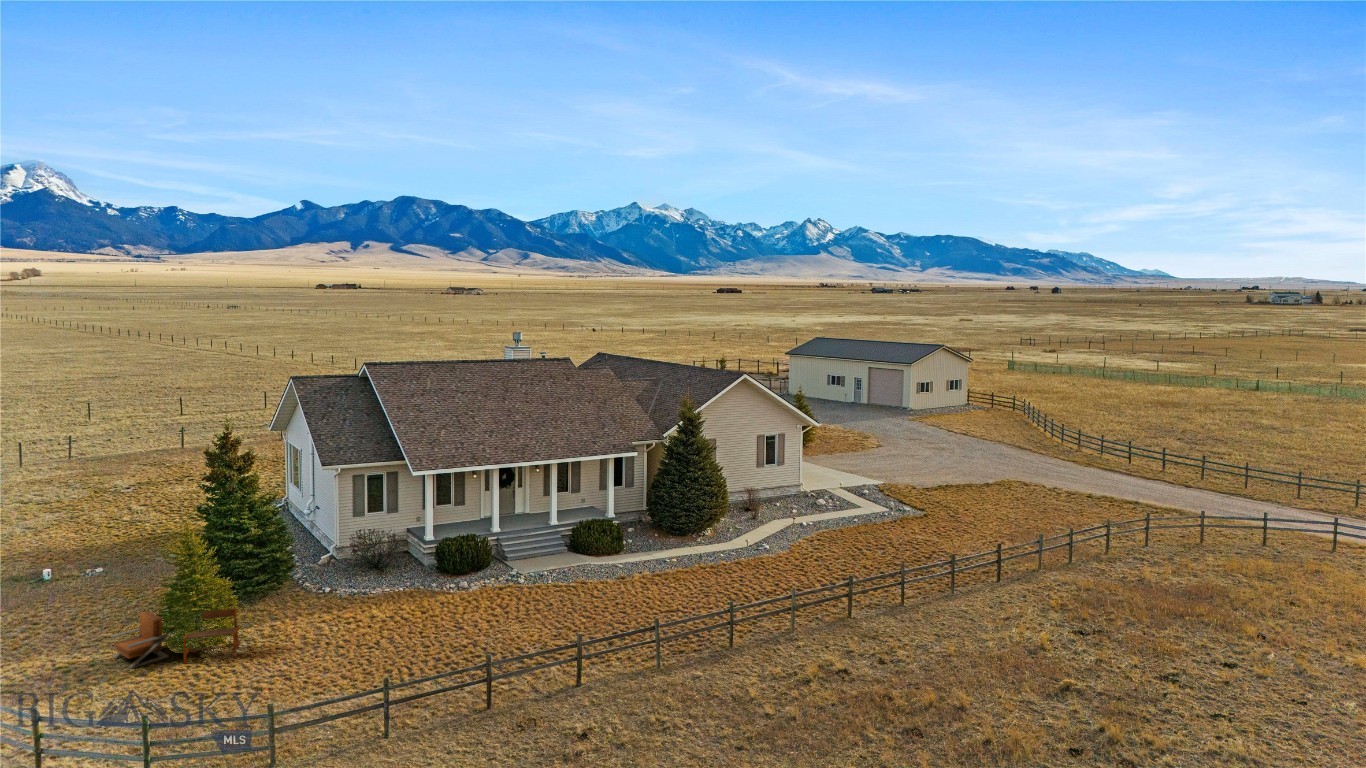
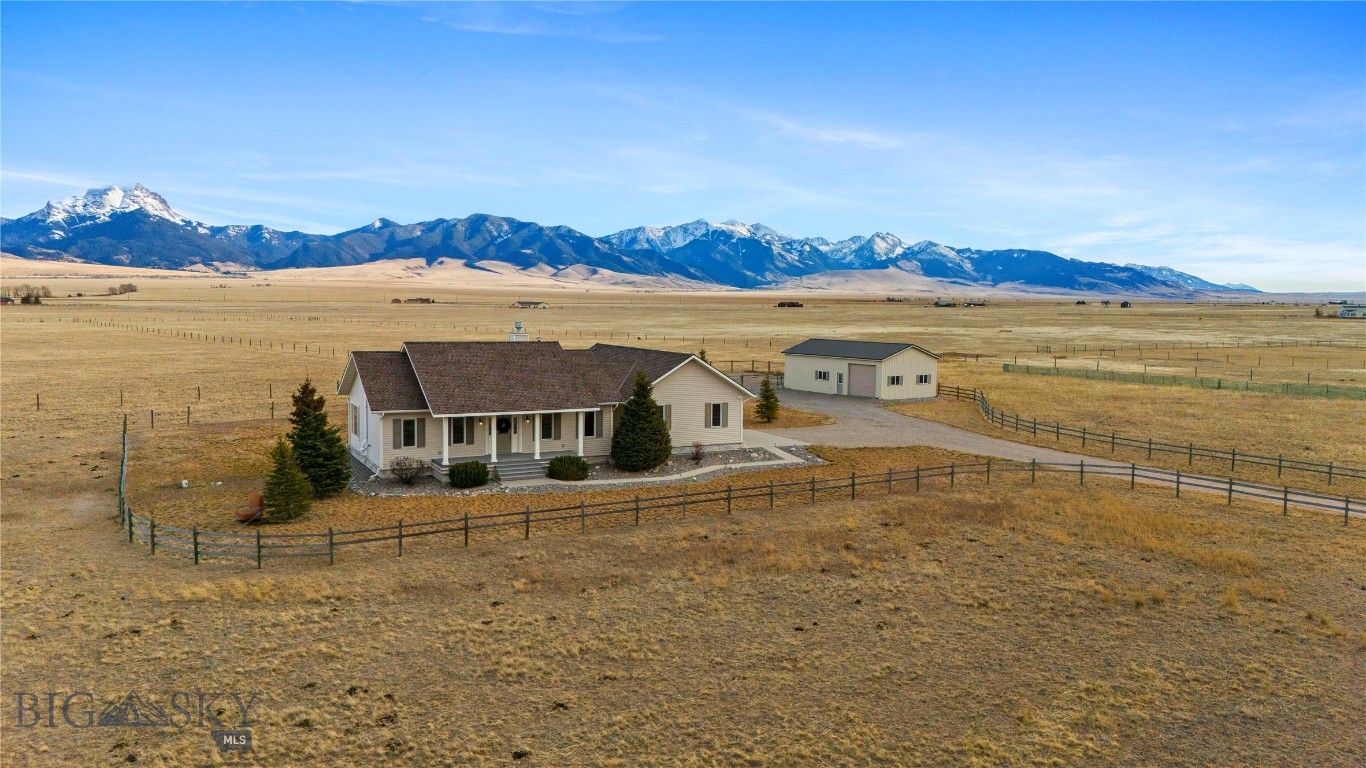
bench: present [183,608,240,663] -> none [277,491,314,524]

